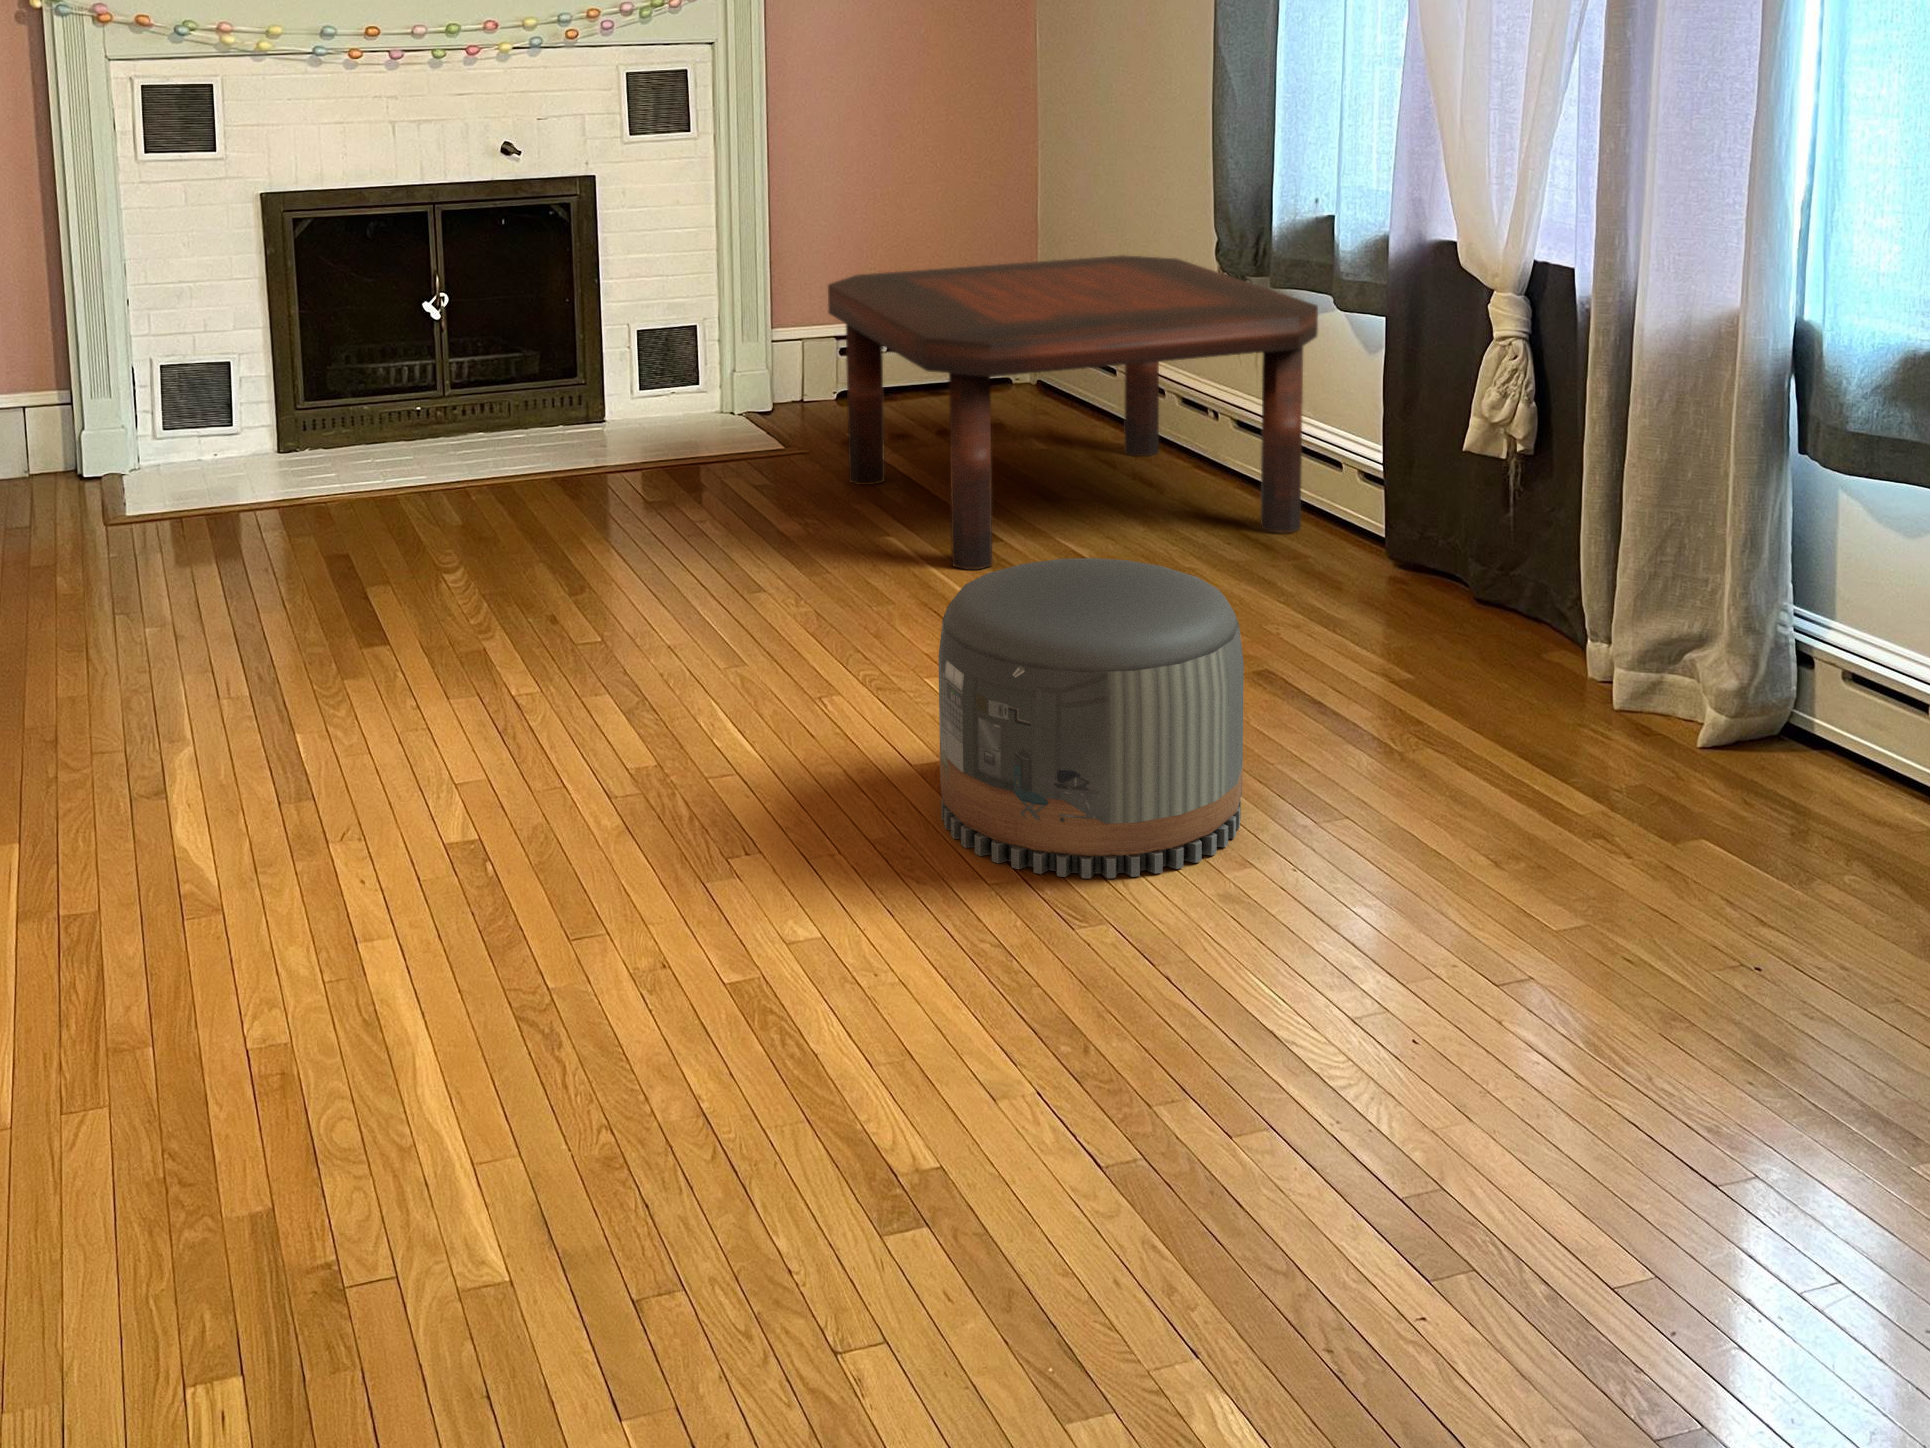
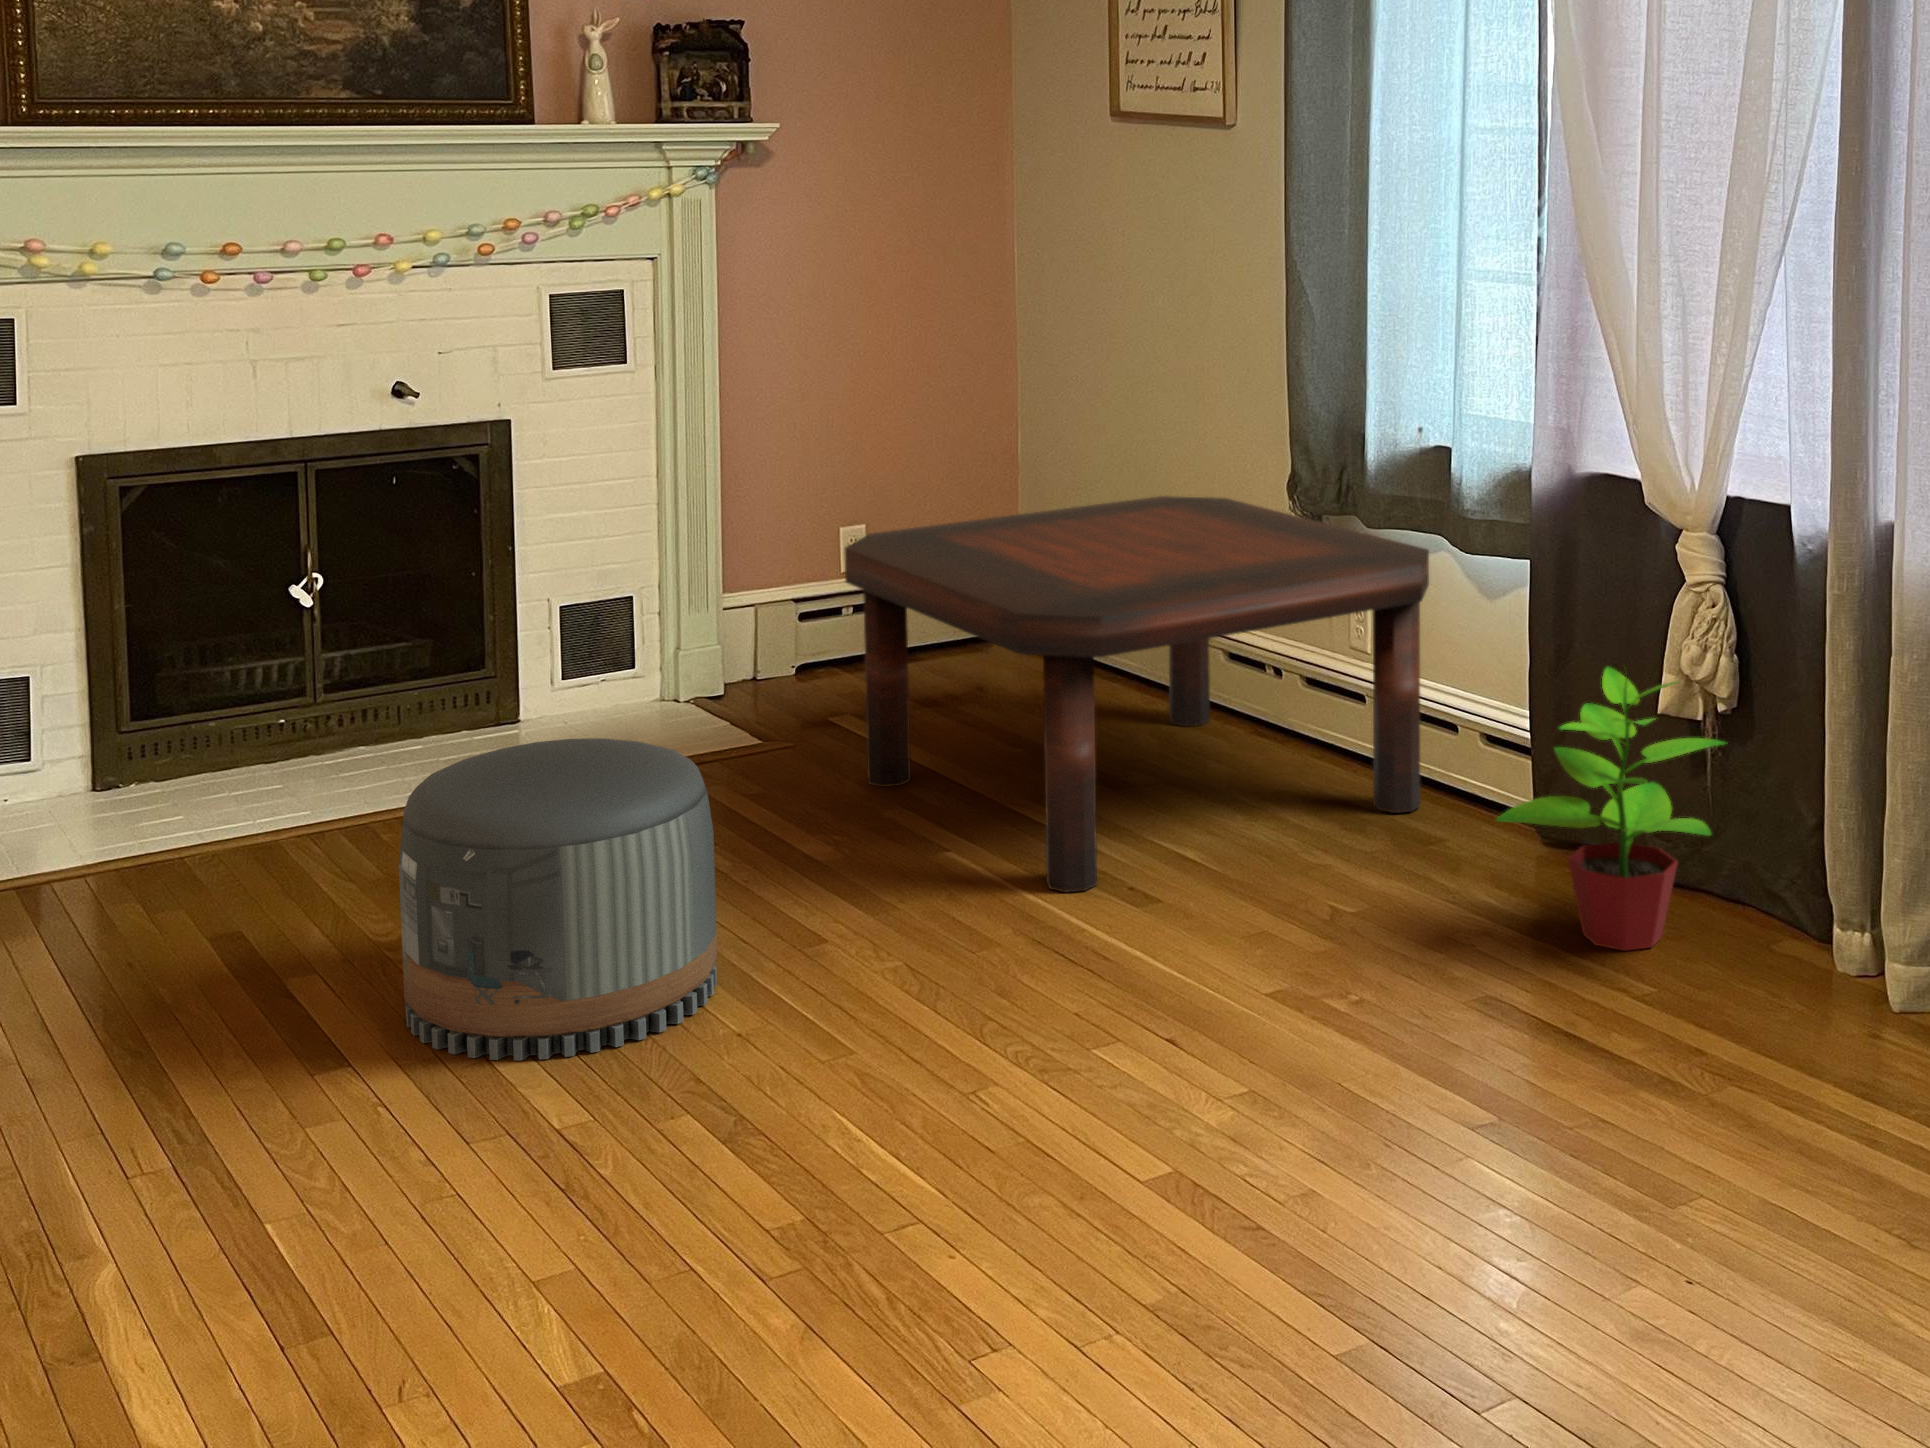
potted plant: none [1300,401,1510,648] -> present [1496,667,1725,951]
pouf: present [938,558,1244,878] -> present [399,738,717,1060]

